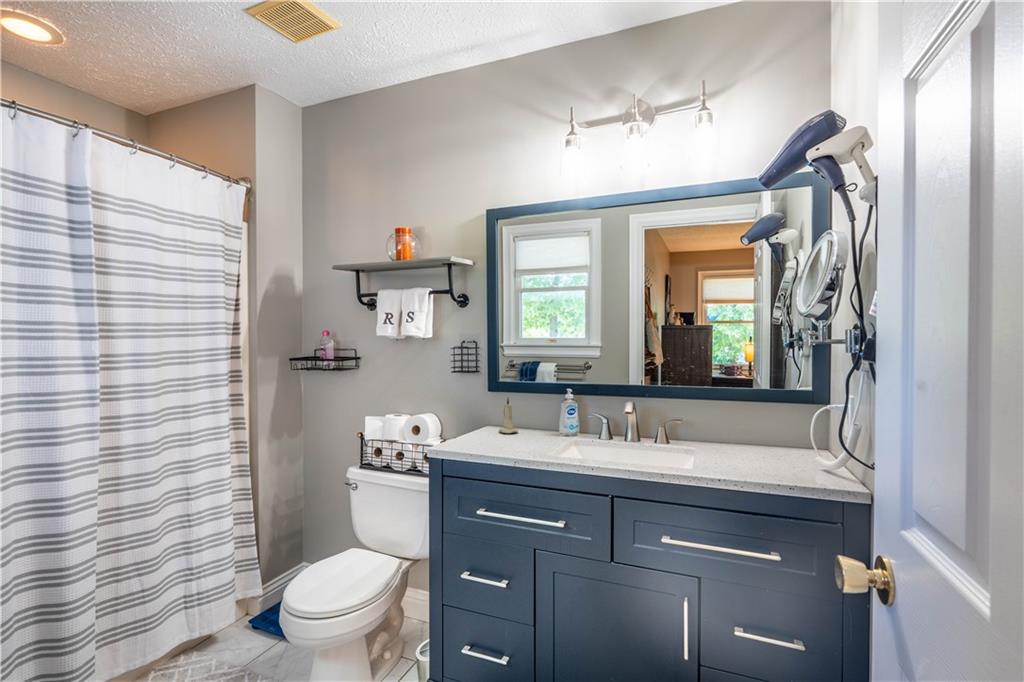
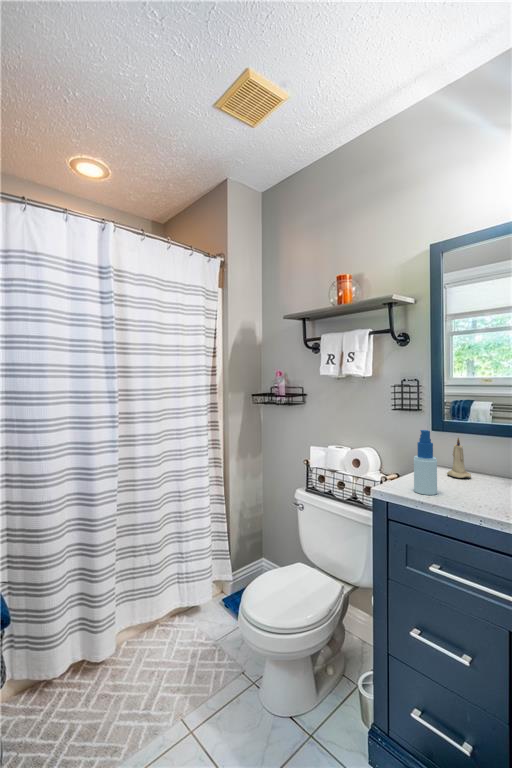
spray bottle: none [466,390,485,448] -> present [414,430,437,495]

